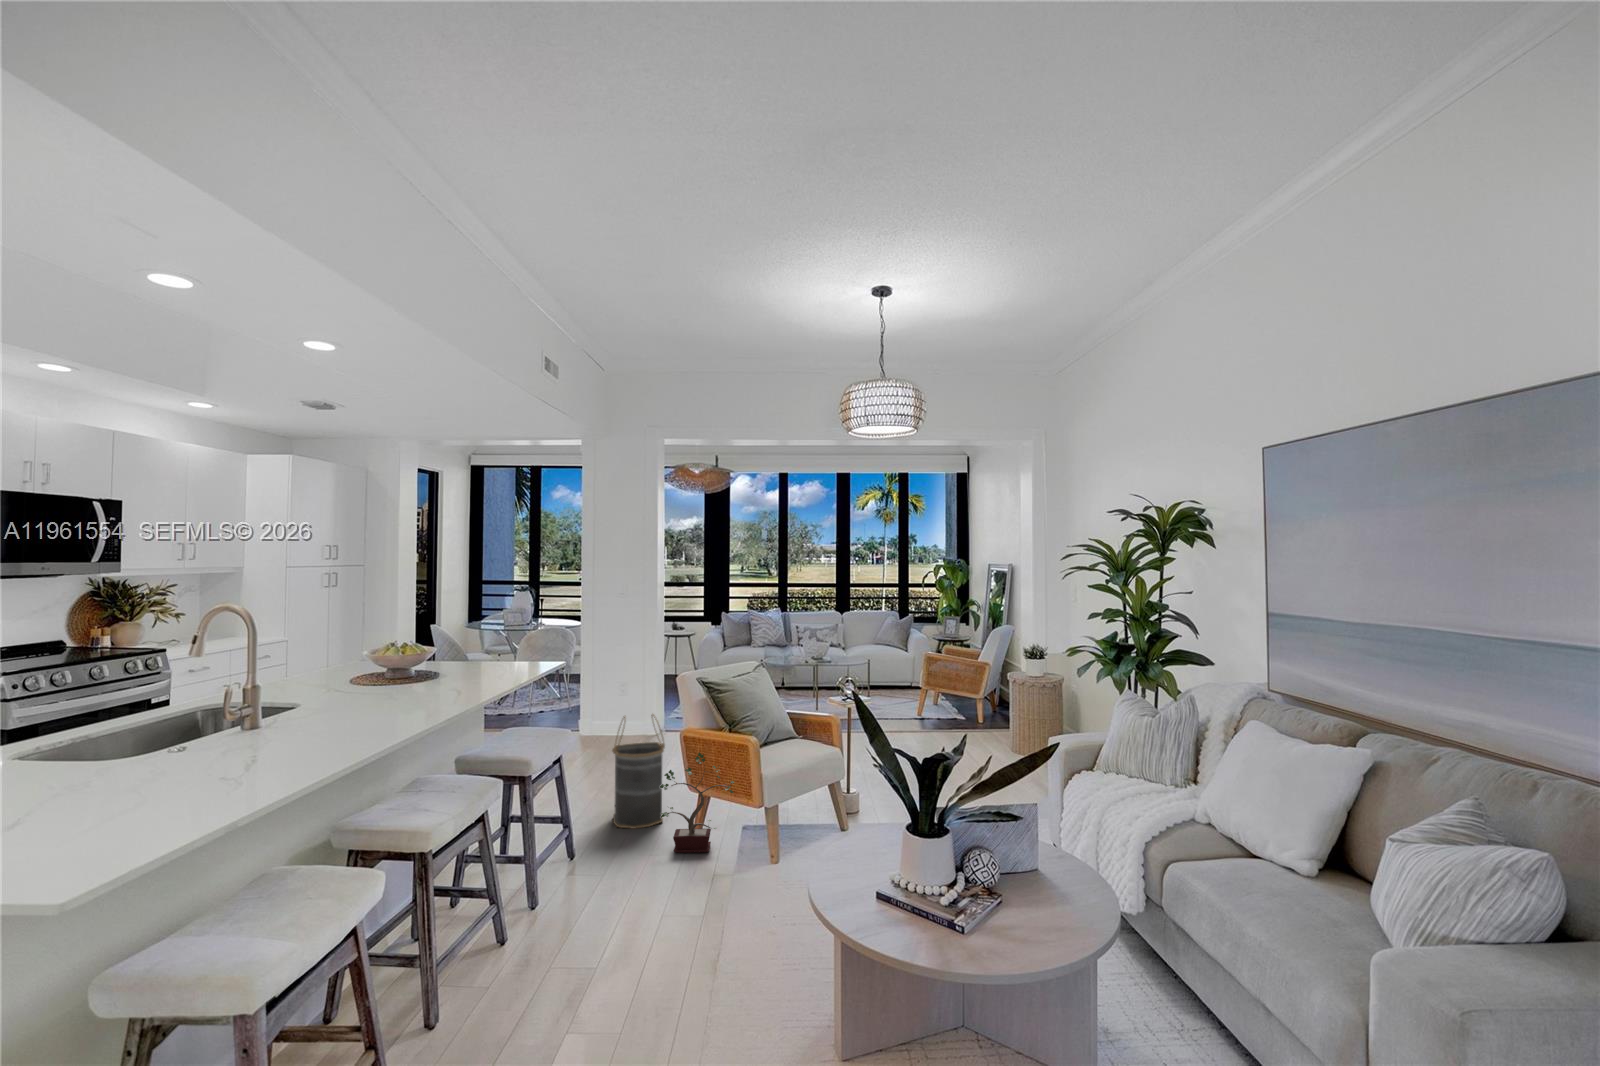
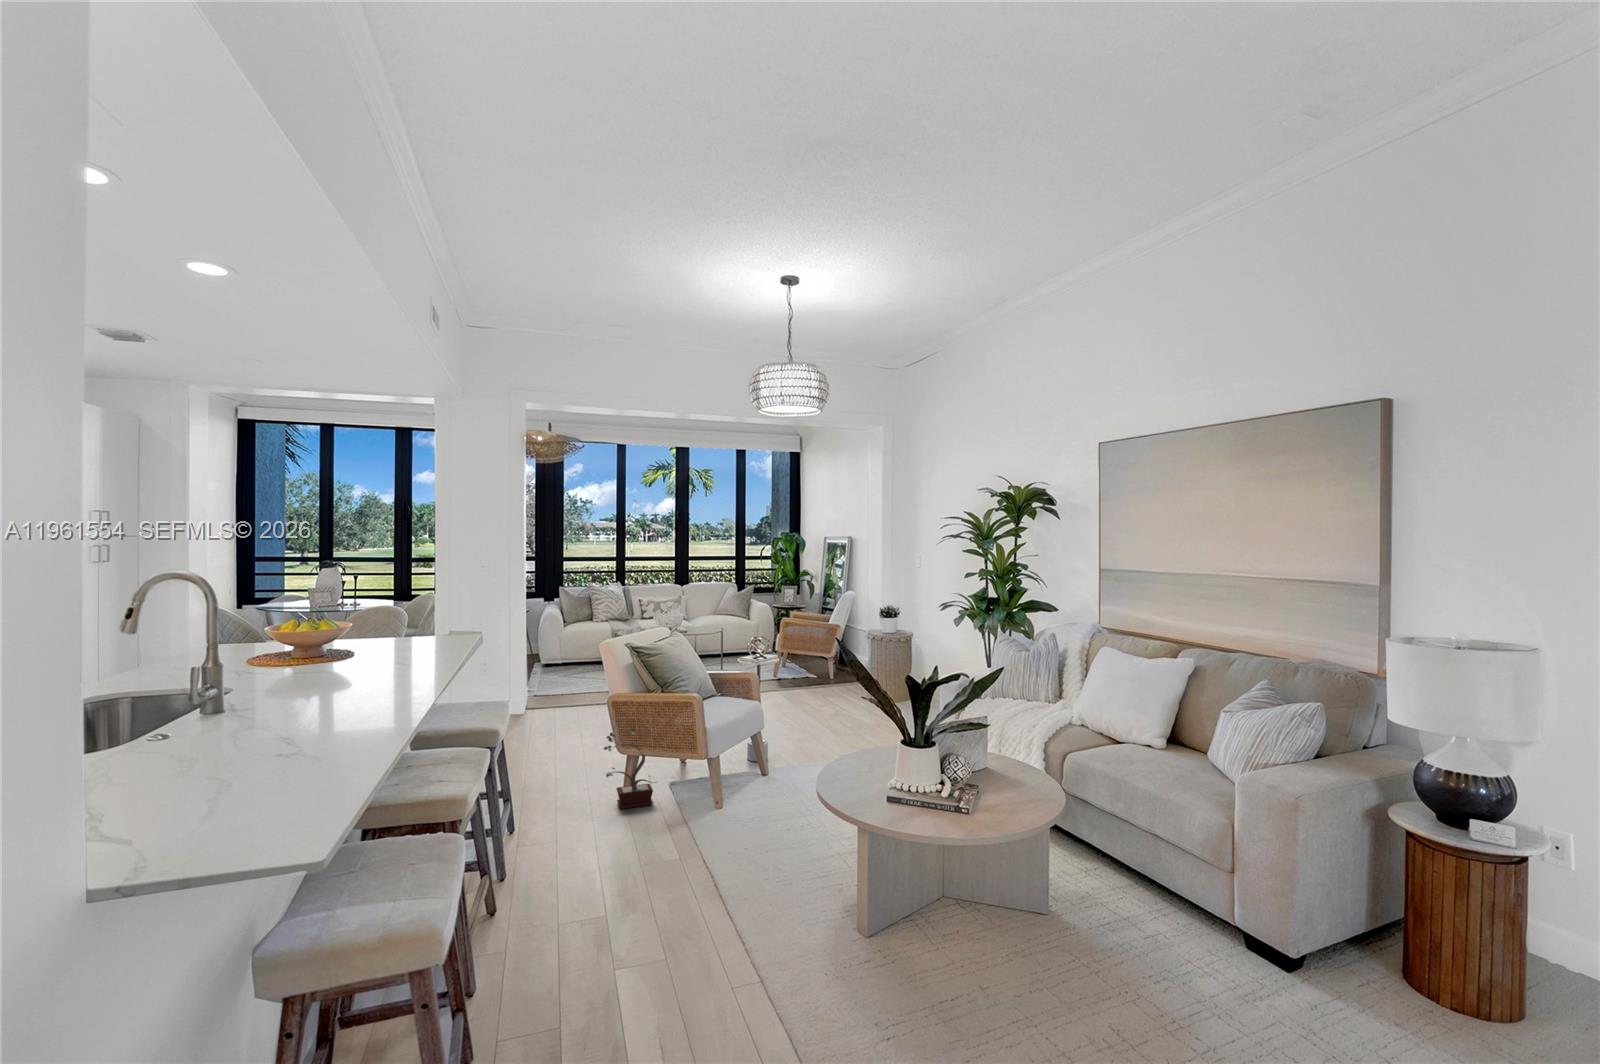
basket: present [612,714,665,829] -> none [537,683,591,795]

